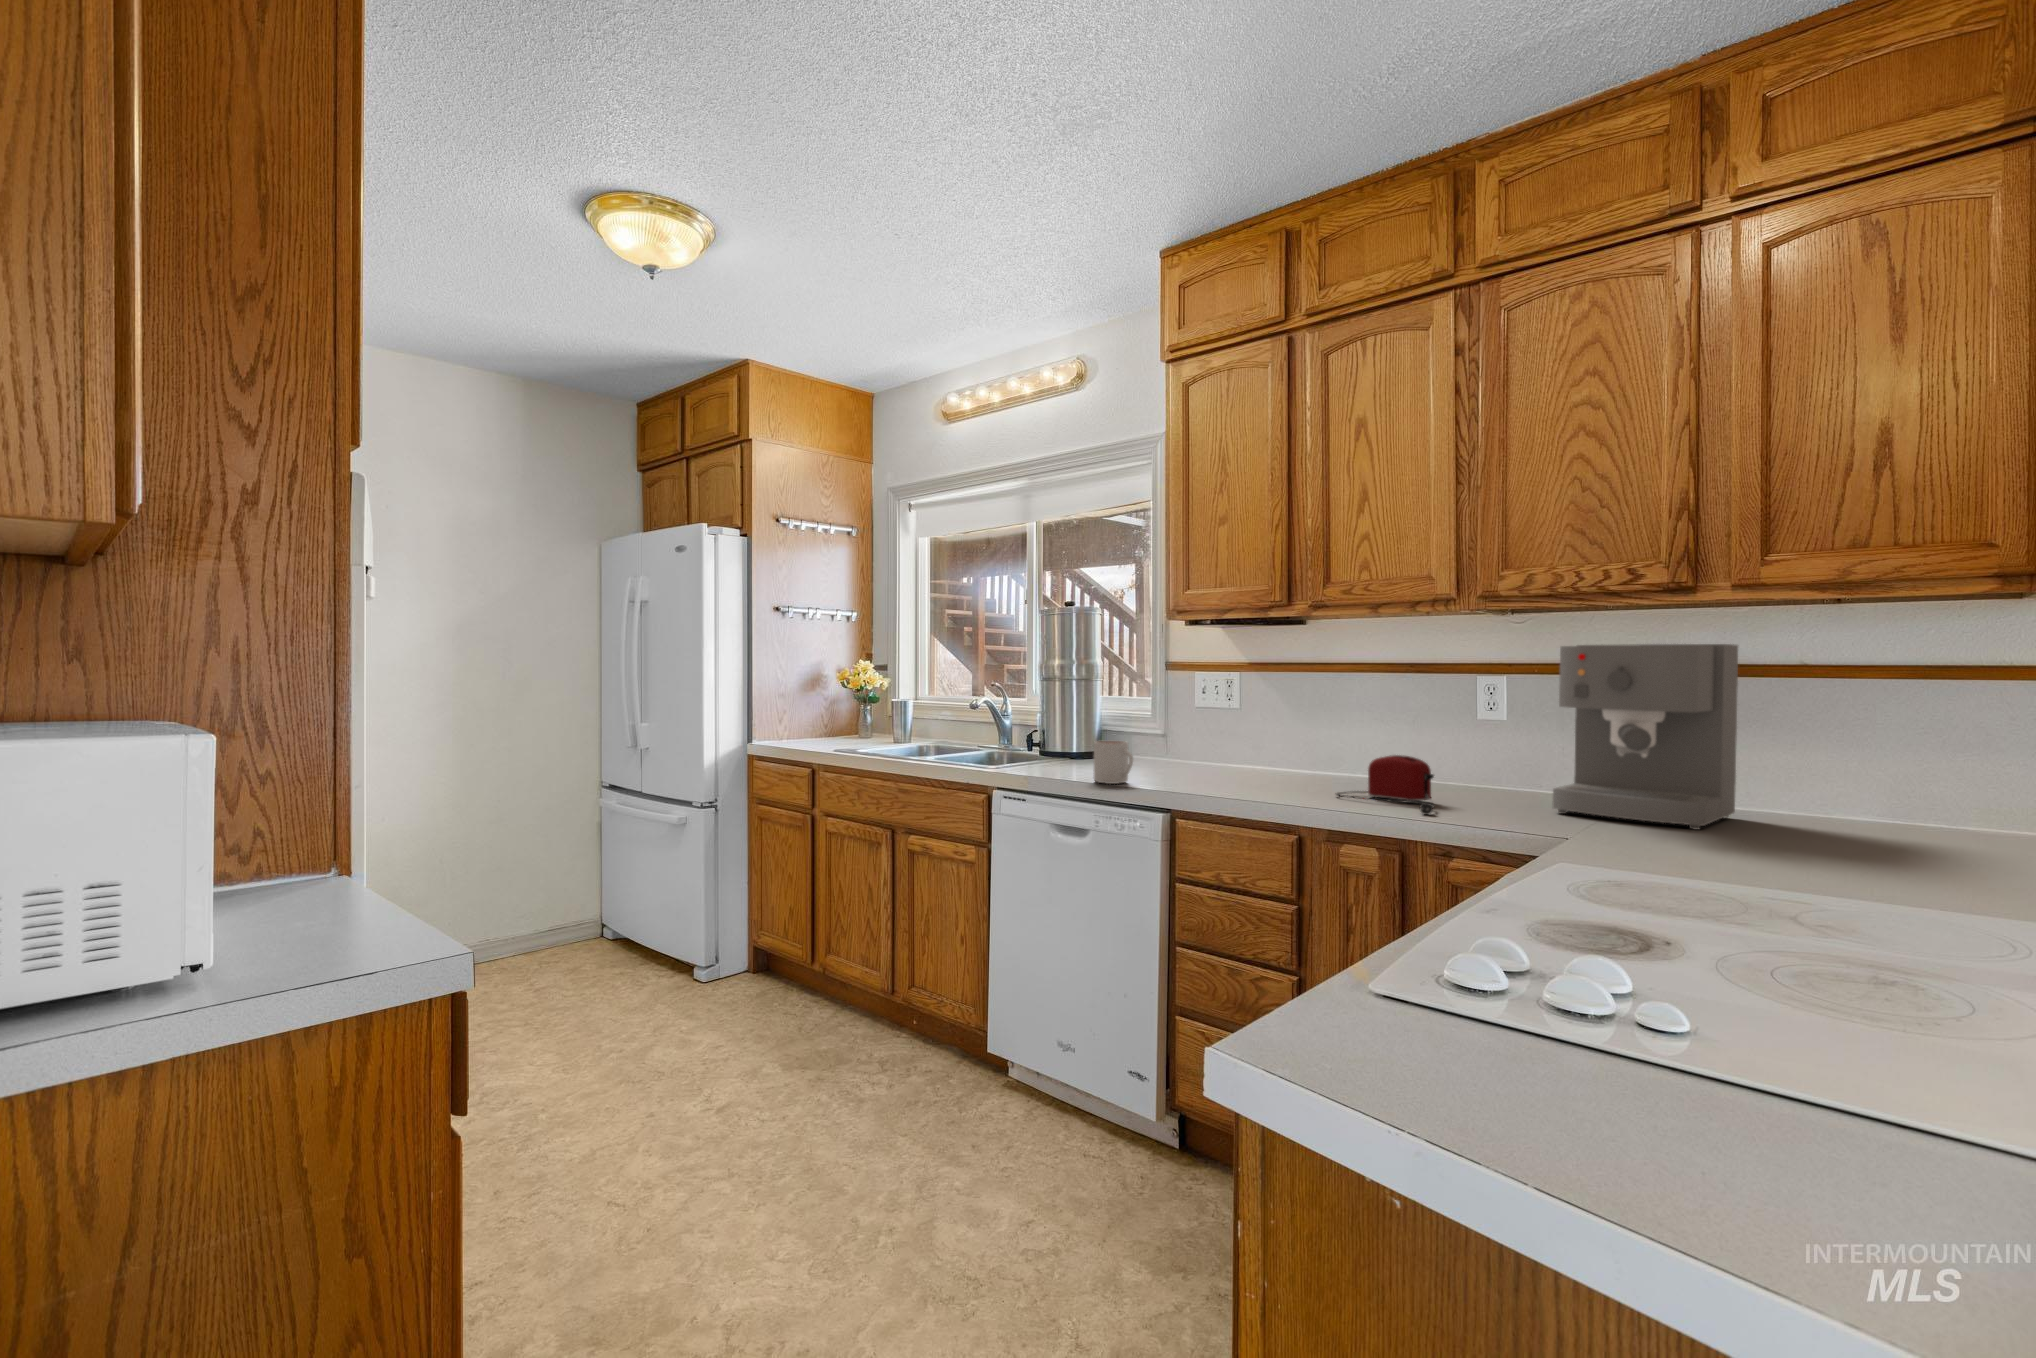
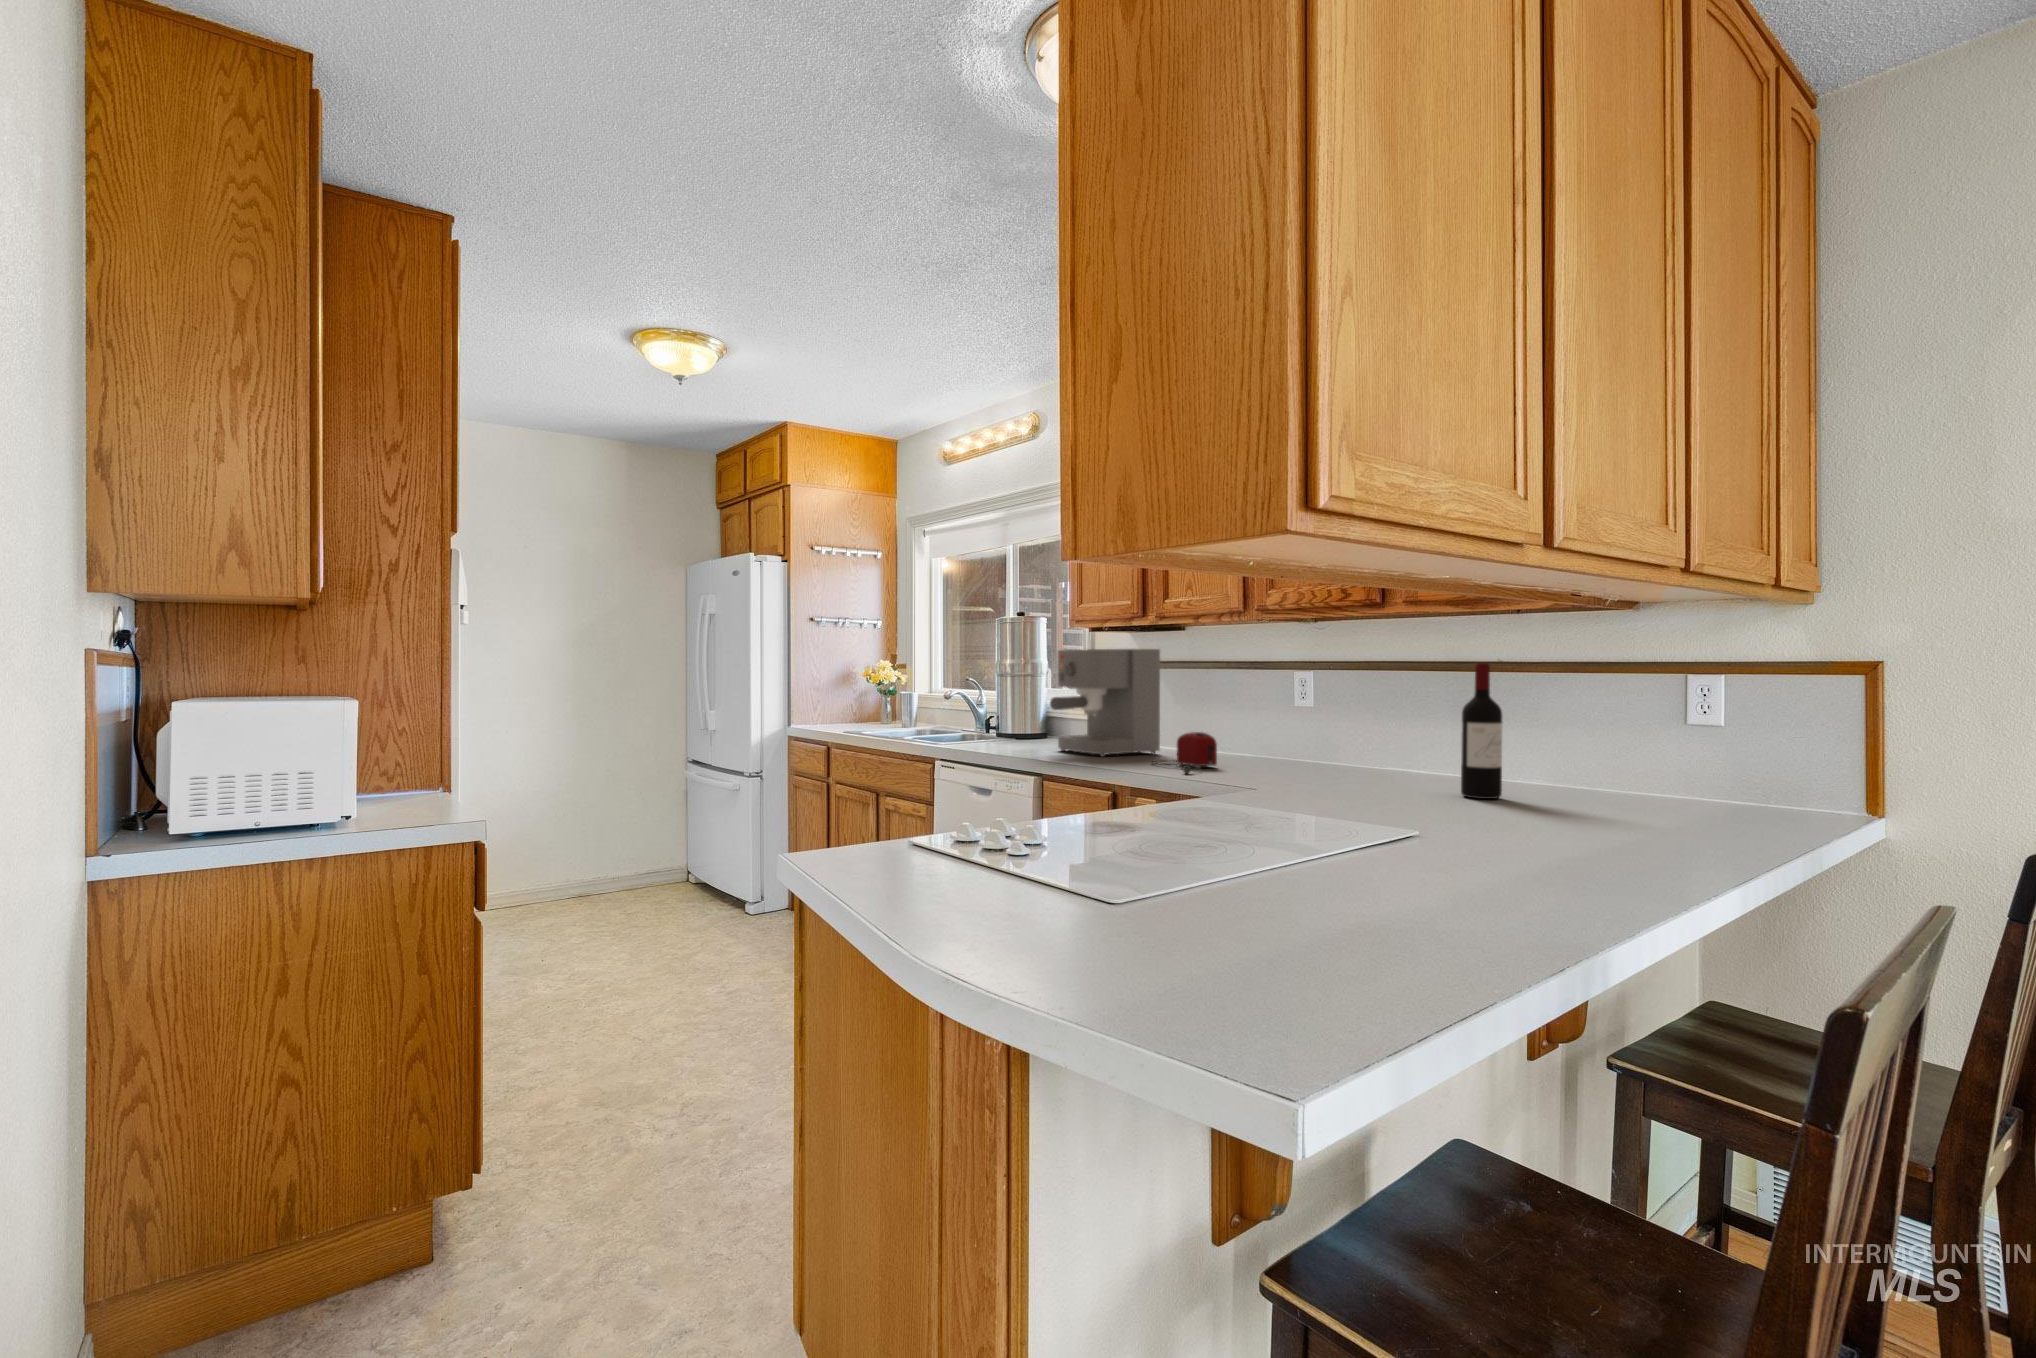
coffee maker: present [1553,644,1738,829] -> present [1050,649,1160,757]
wine bottle: none [1865,668,1934,853] -> present [1461,663,1502,799]
mug: present [1094,740,1133,784] -> none [990,722,1016,754]

